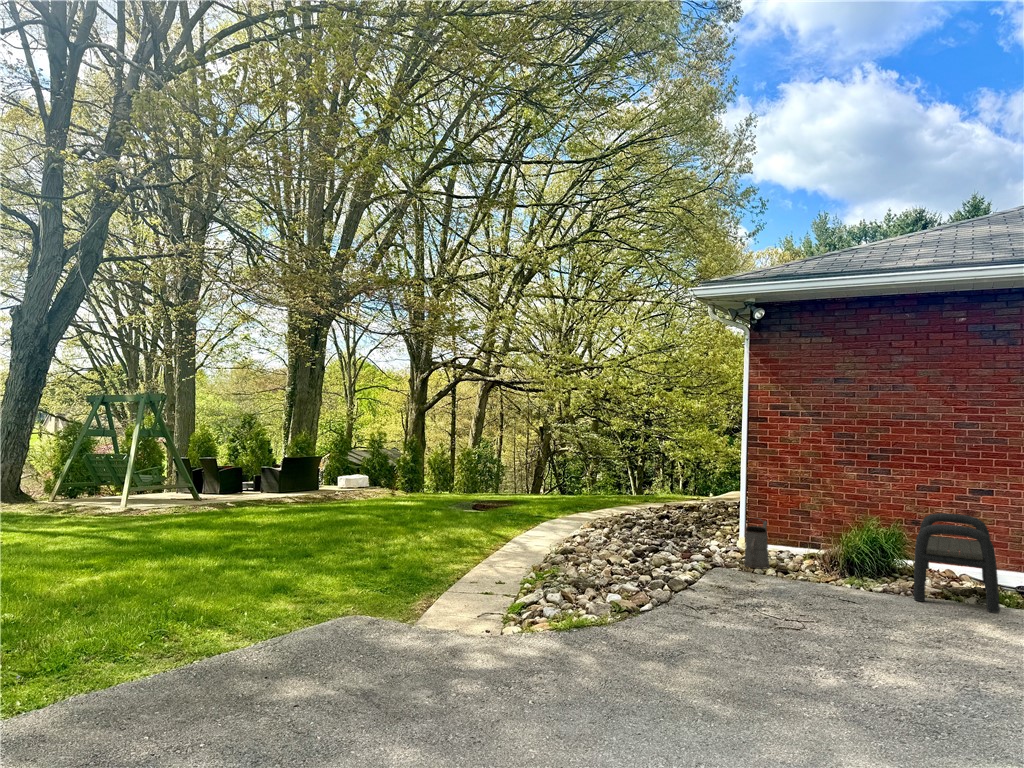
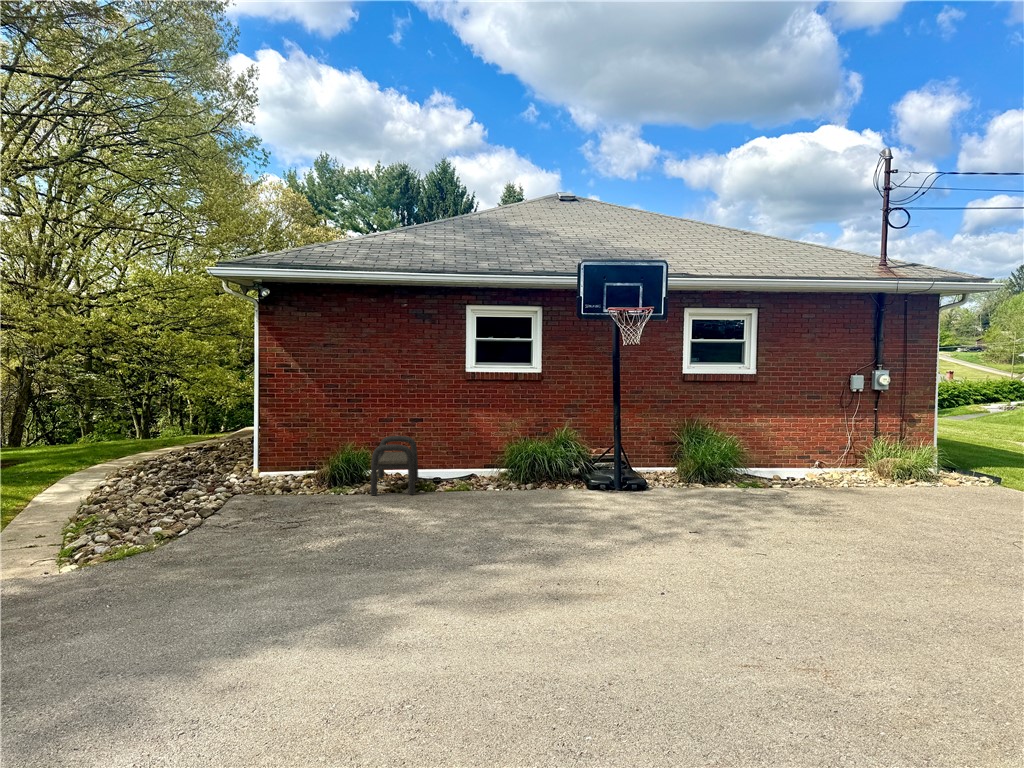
watering can: present [744,518,770,569] -> none [259,453,279,491]

